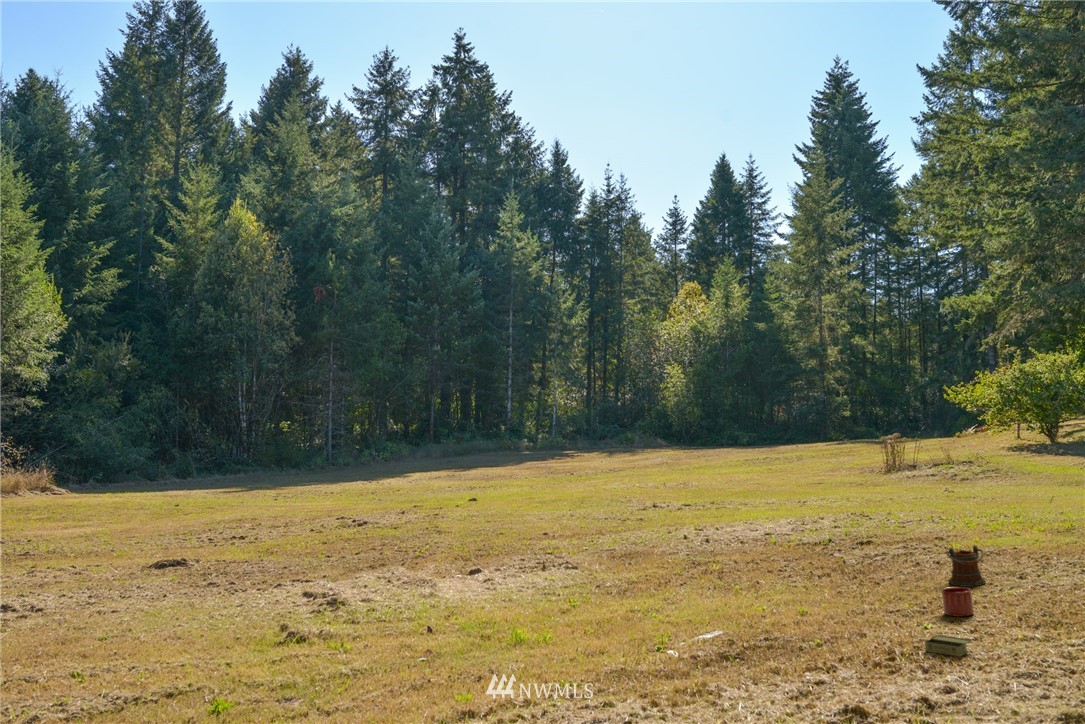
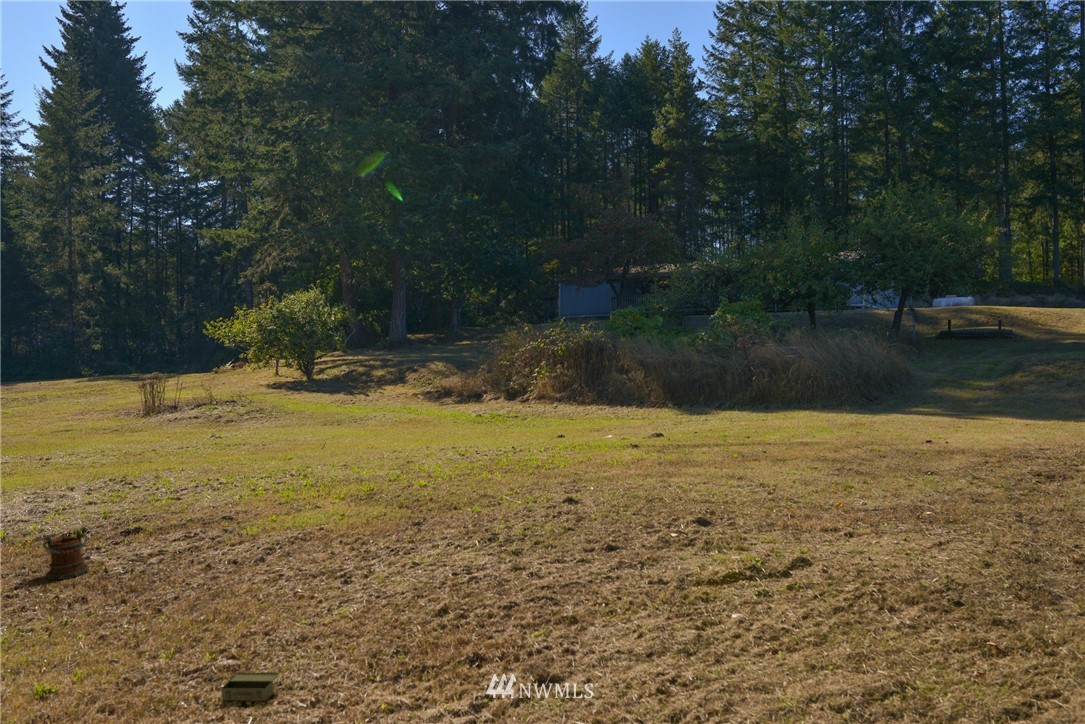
bucket: present [946,546,986,587] -> present [43,531,90,580]
planter: present [942,587,974,617] -> none [235,591,272,630]

